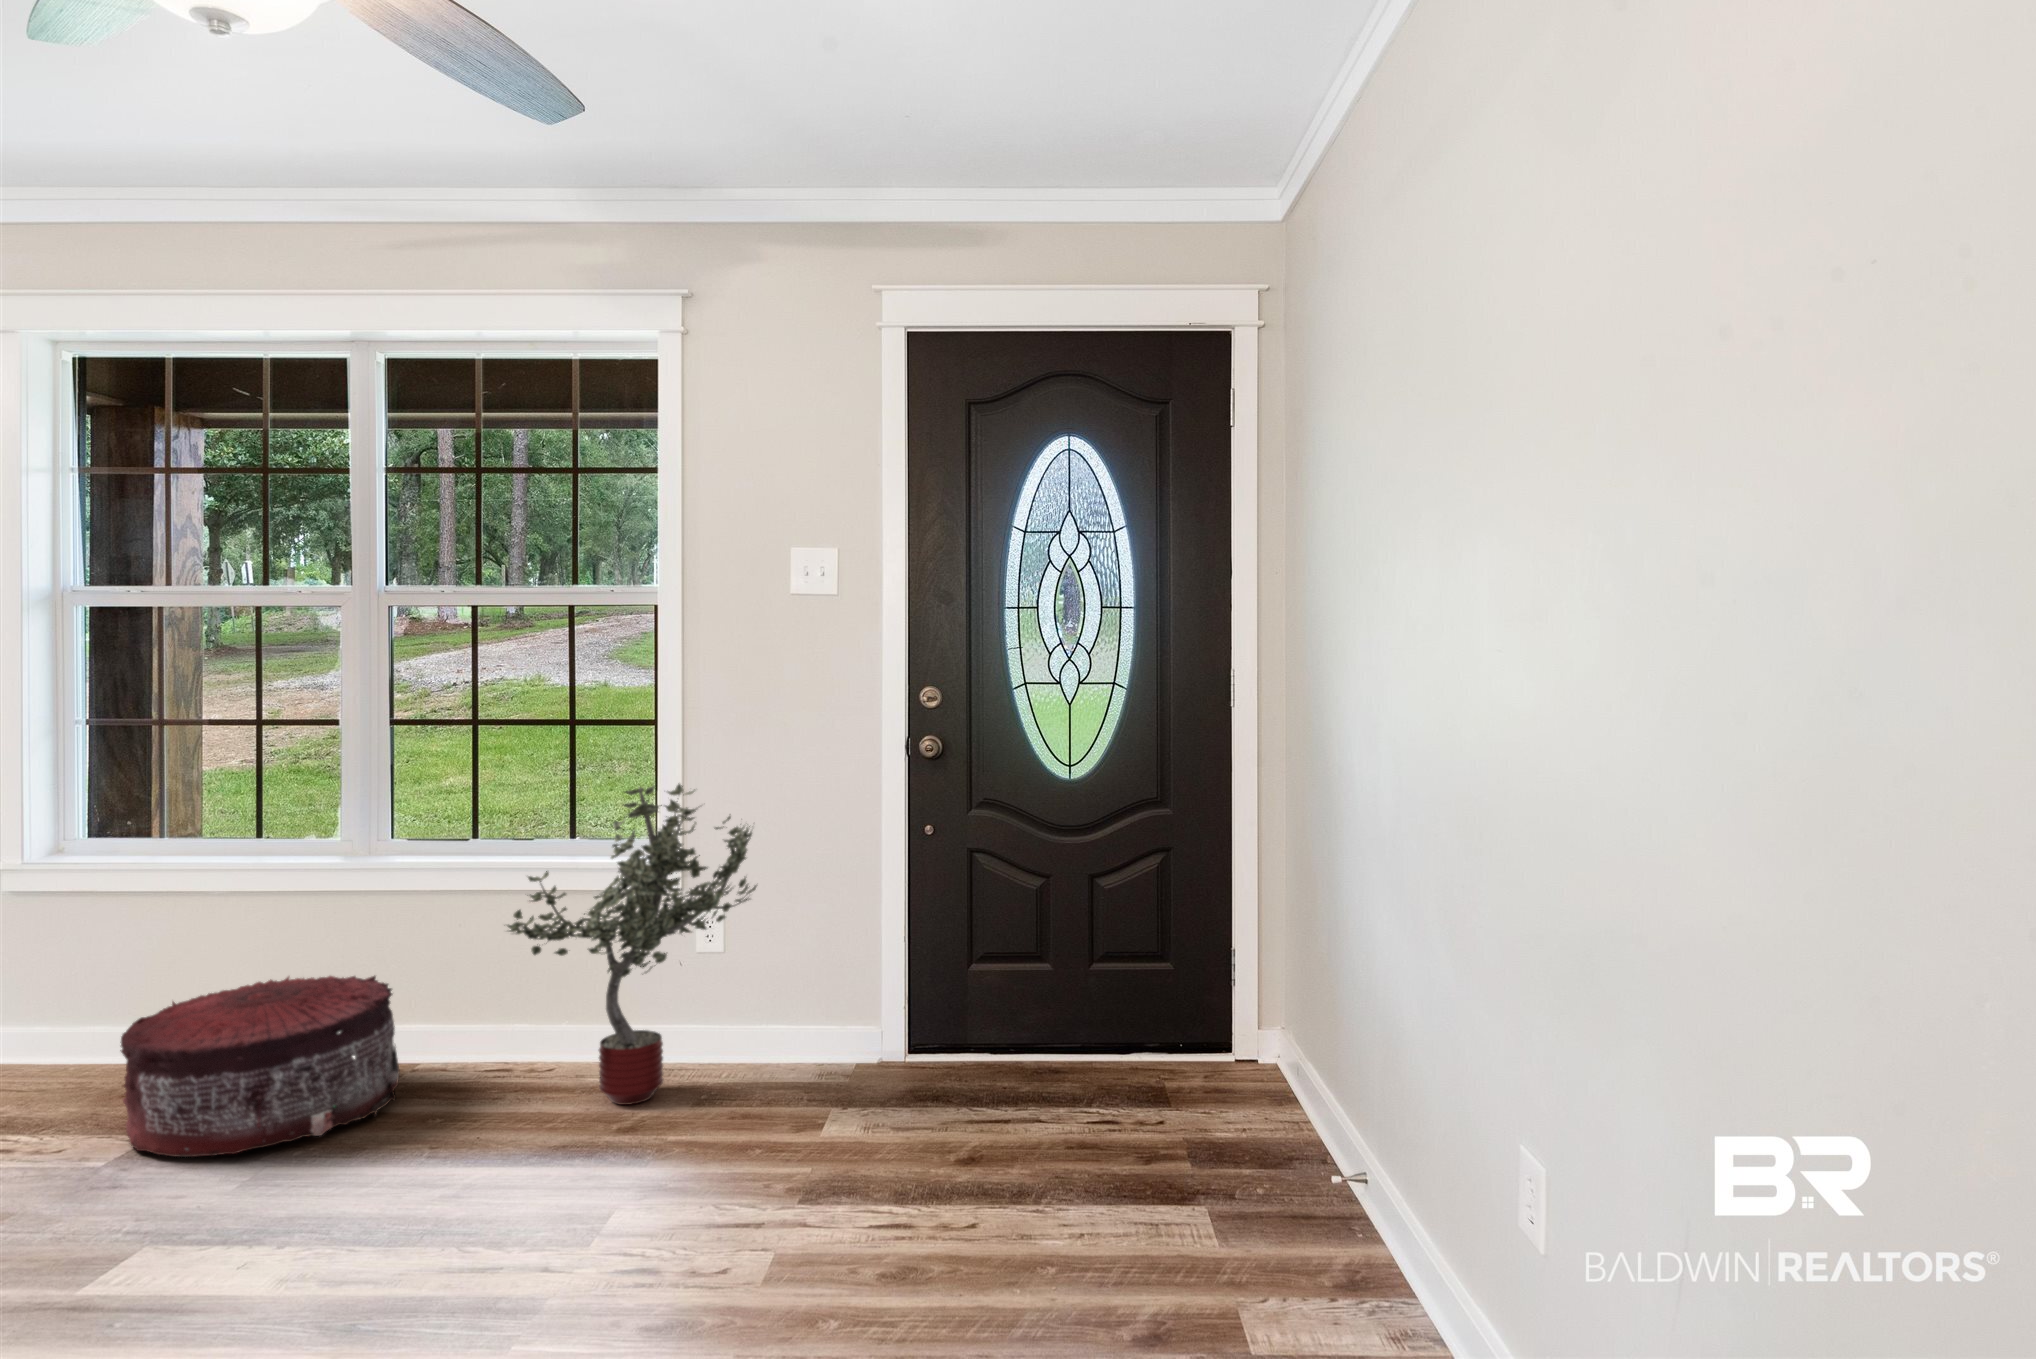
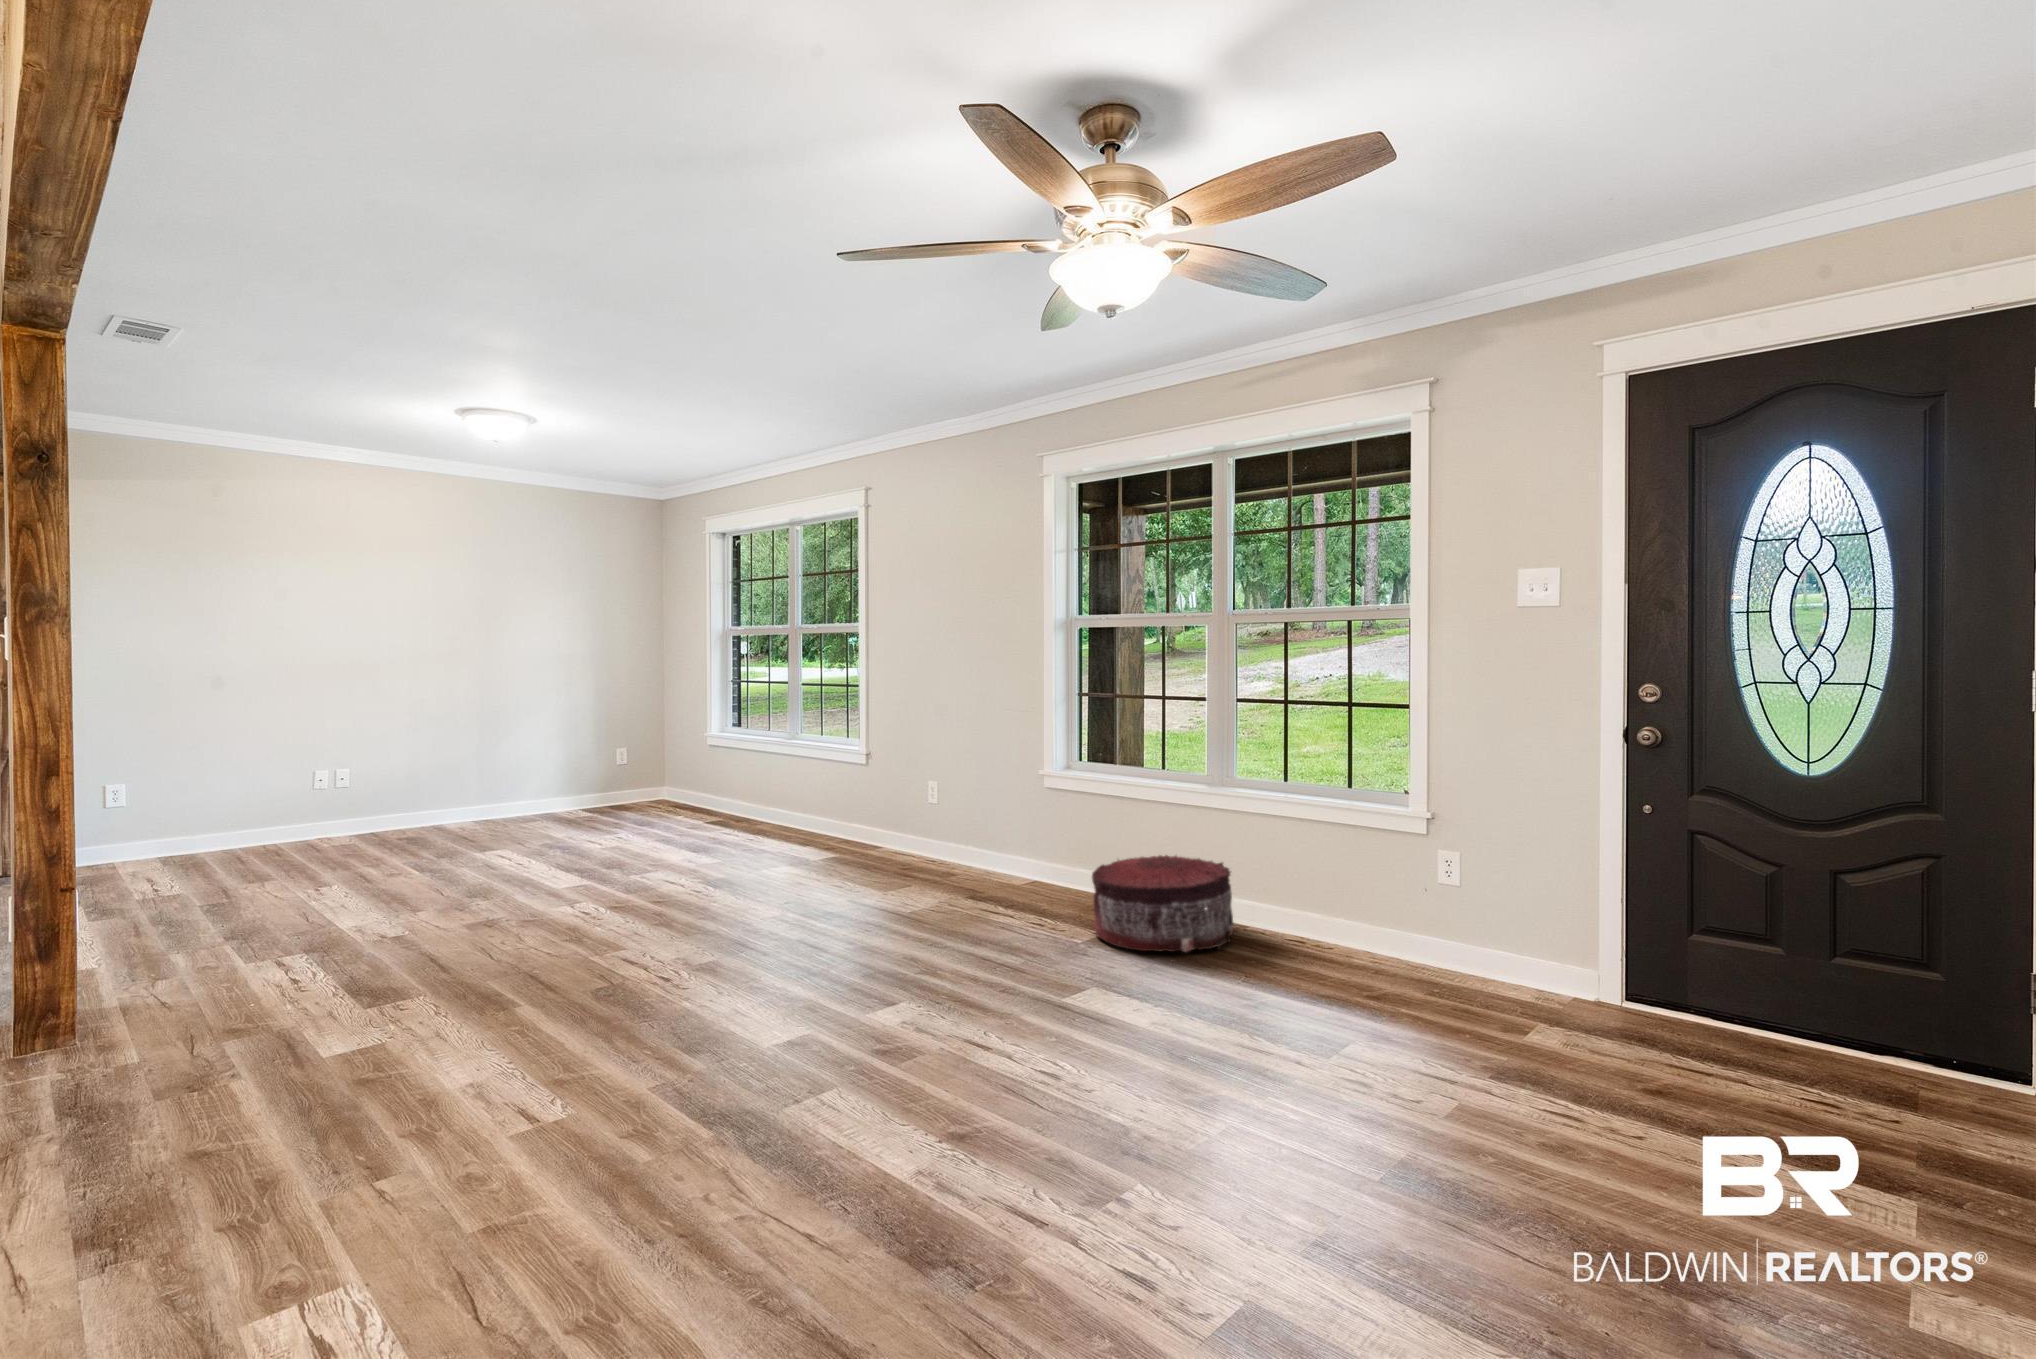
potted tree: present [507,784,757,1105] -> none [1297,751,1480,981]

